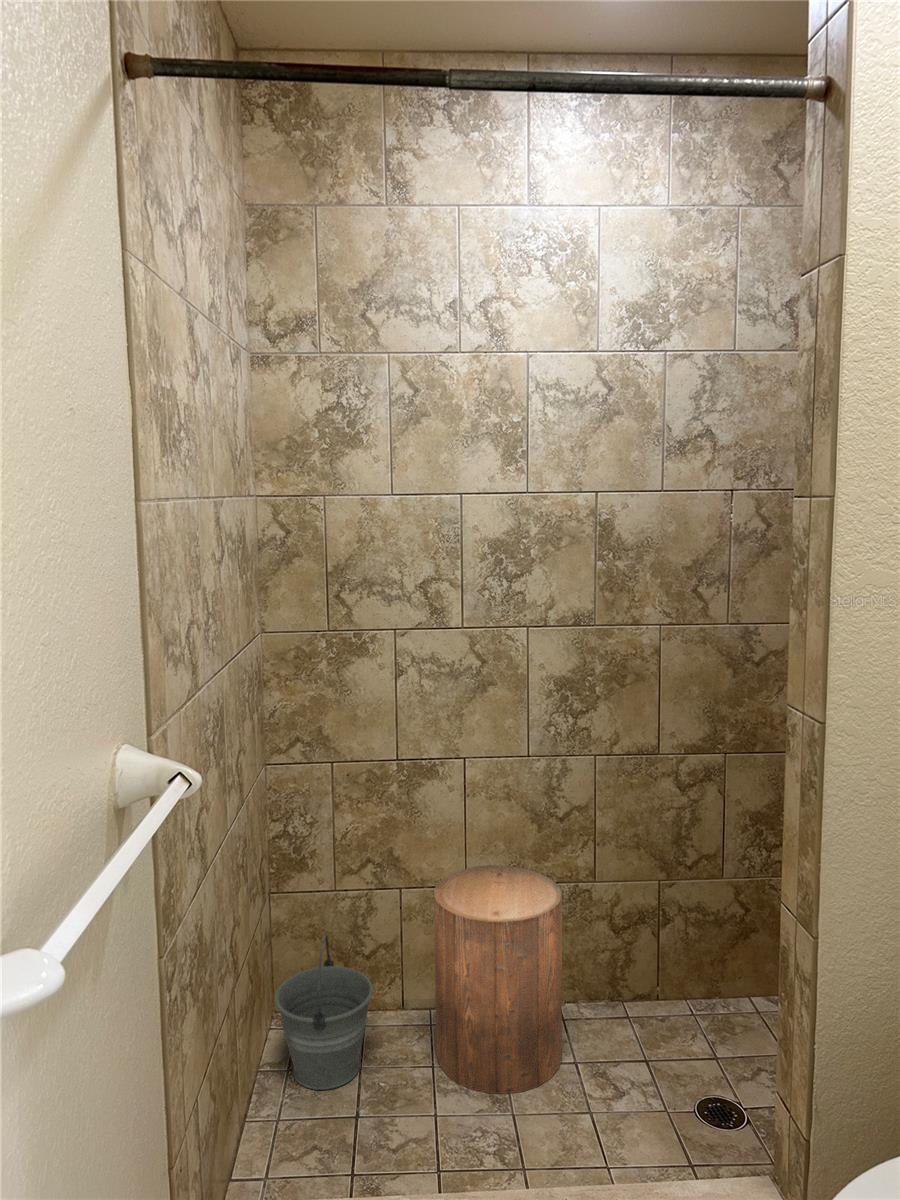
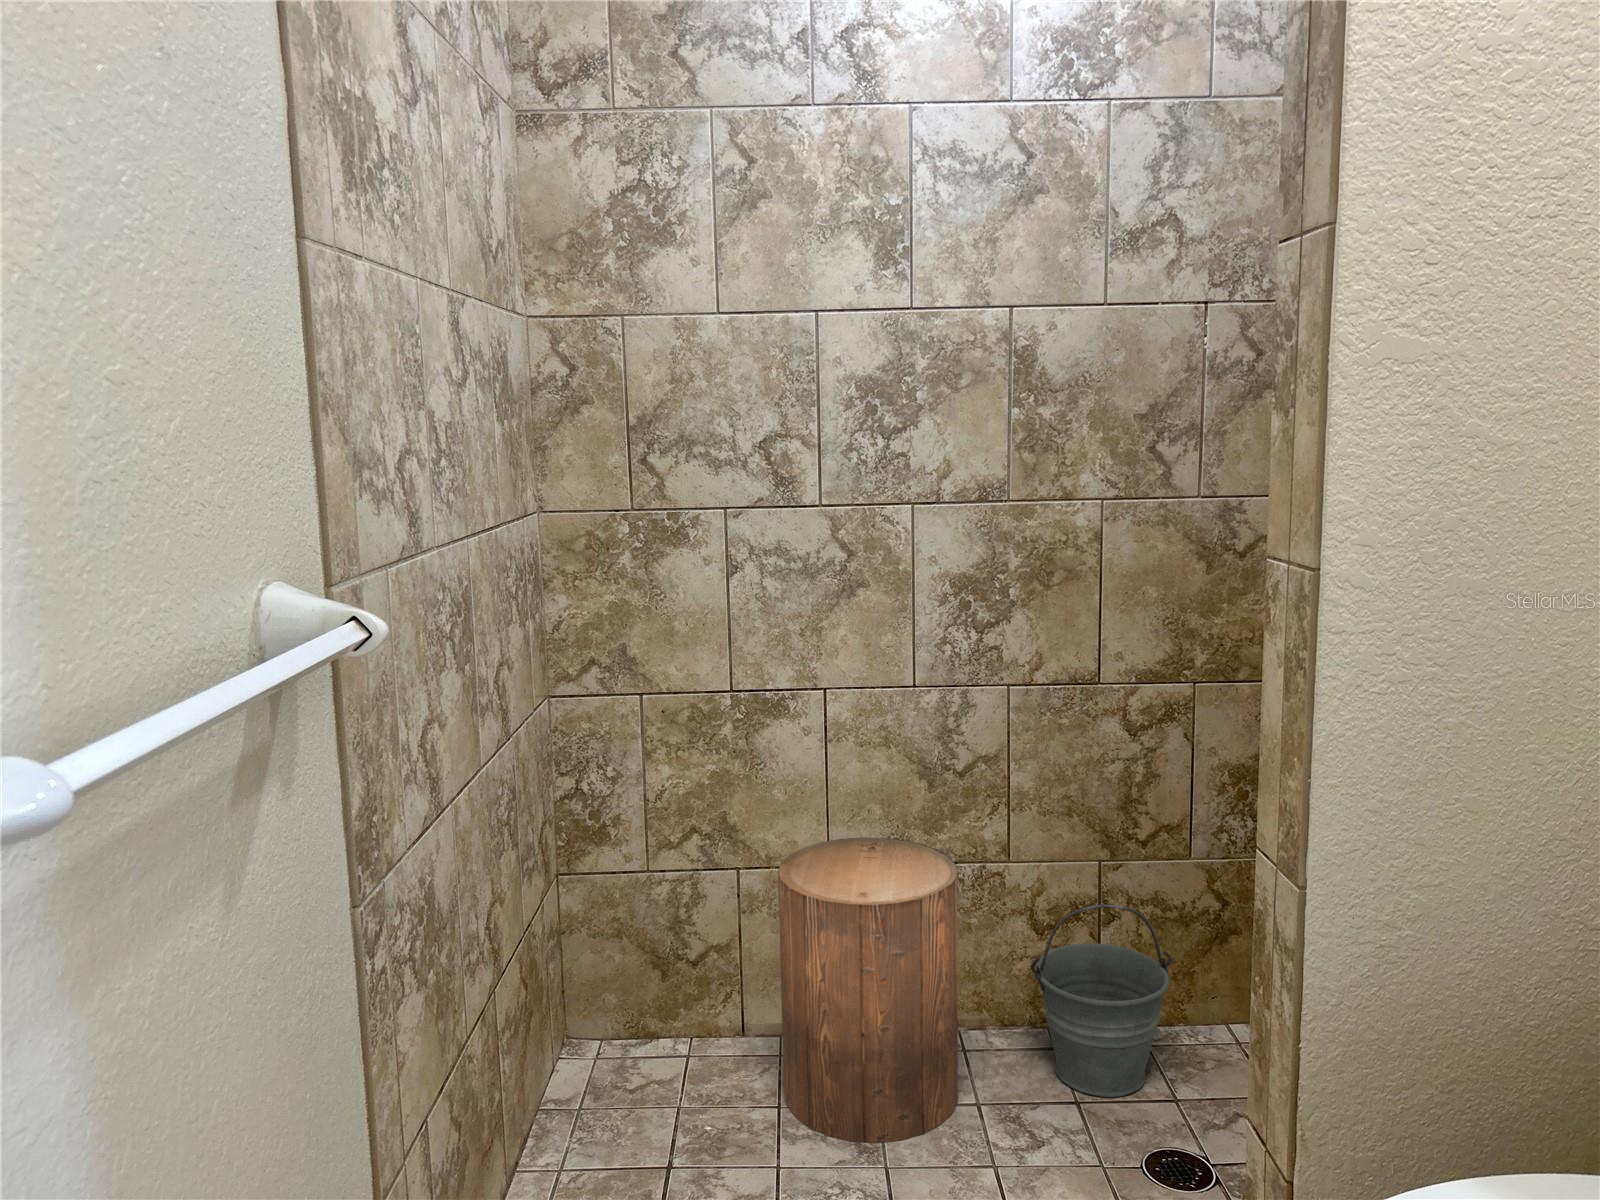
bucket: present [275,935,373,1090] -> present [1031,904,1172,1097]

